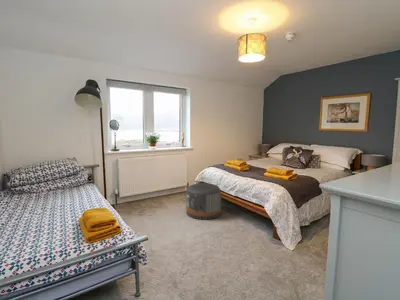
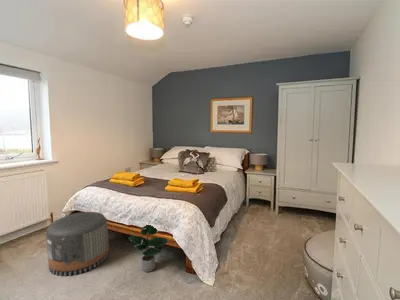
potted plant: none [233,197,261,230] -> present [129,225,168,272]

